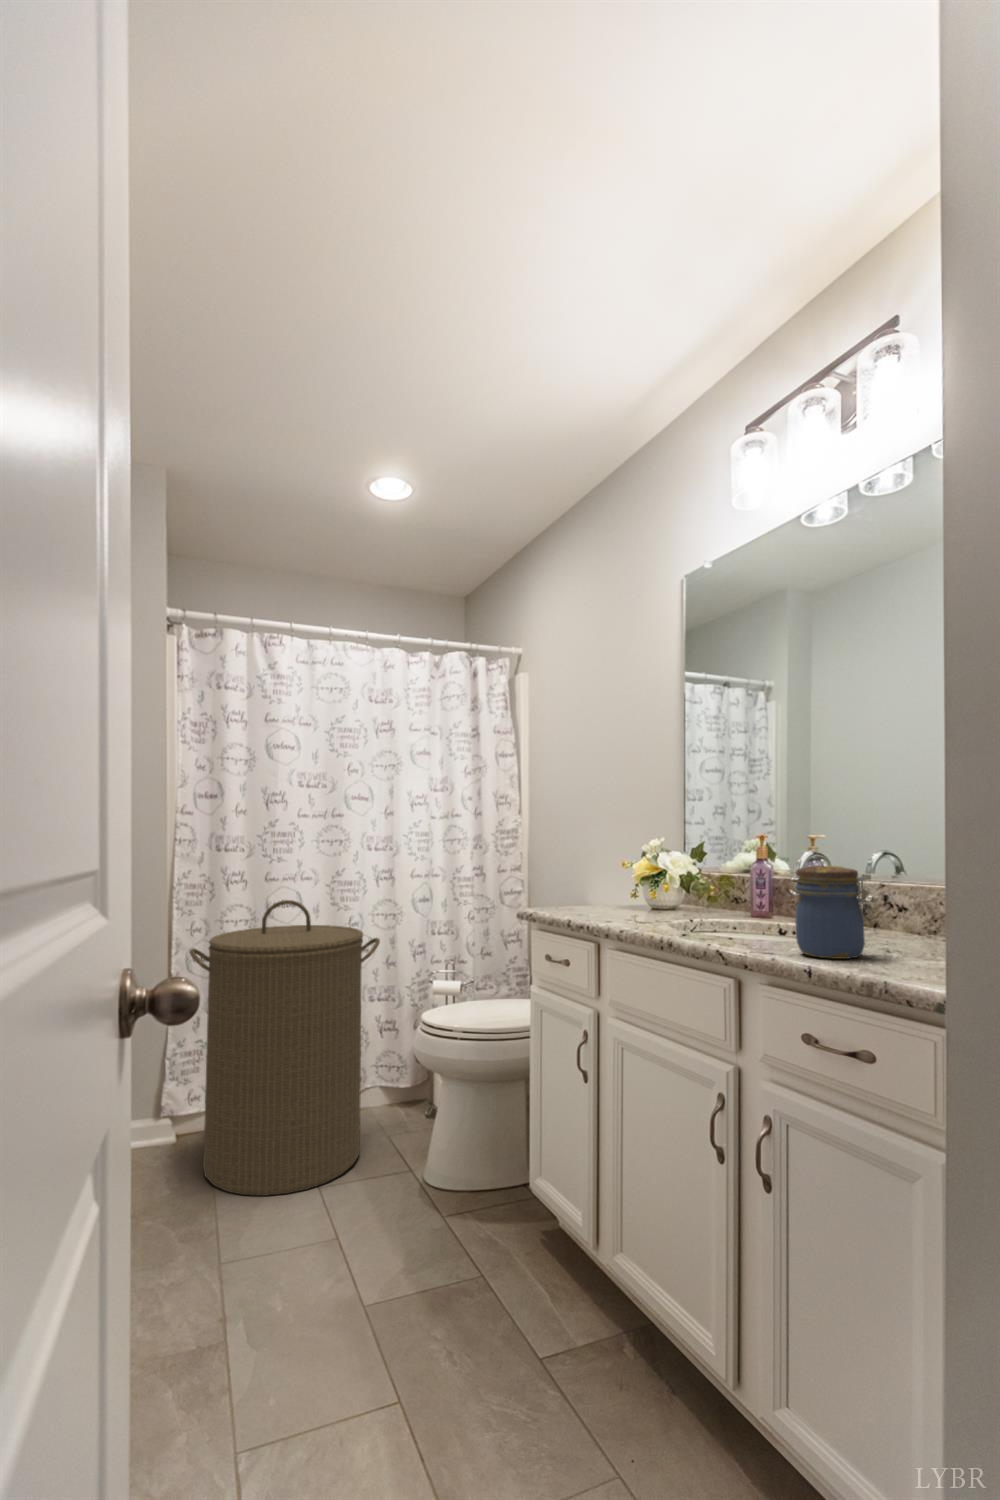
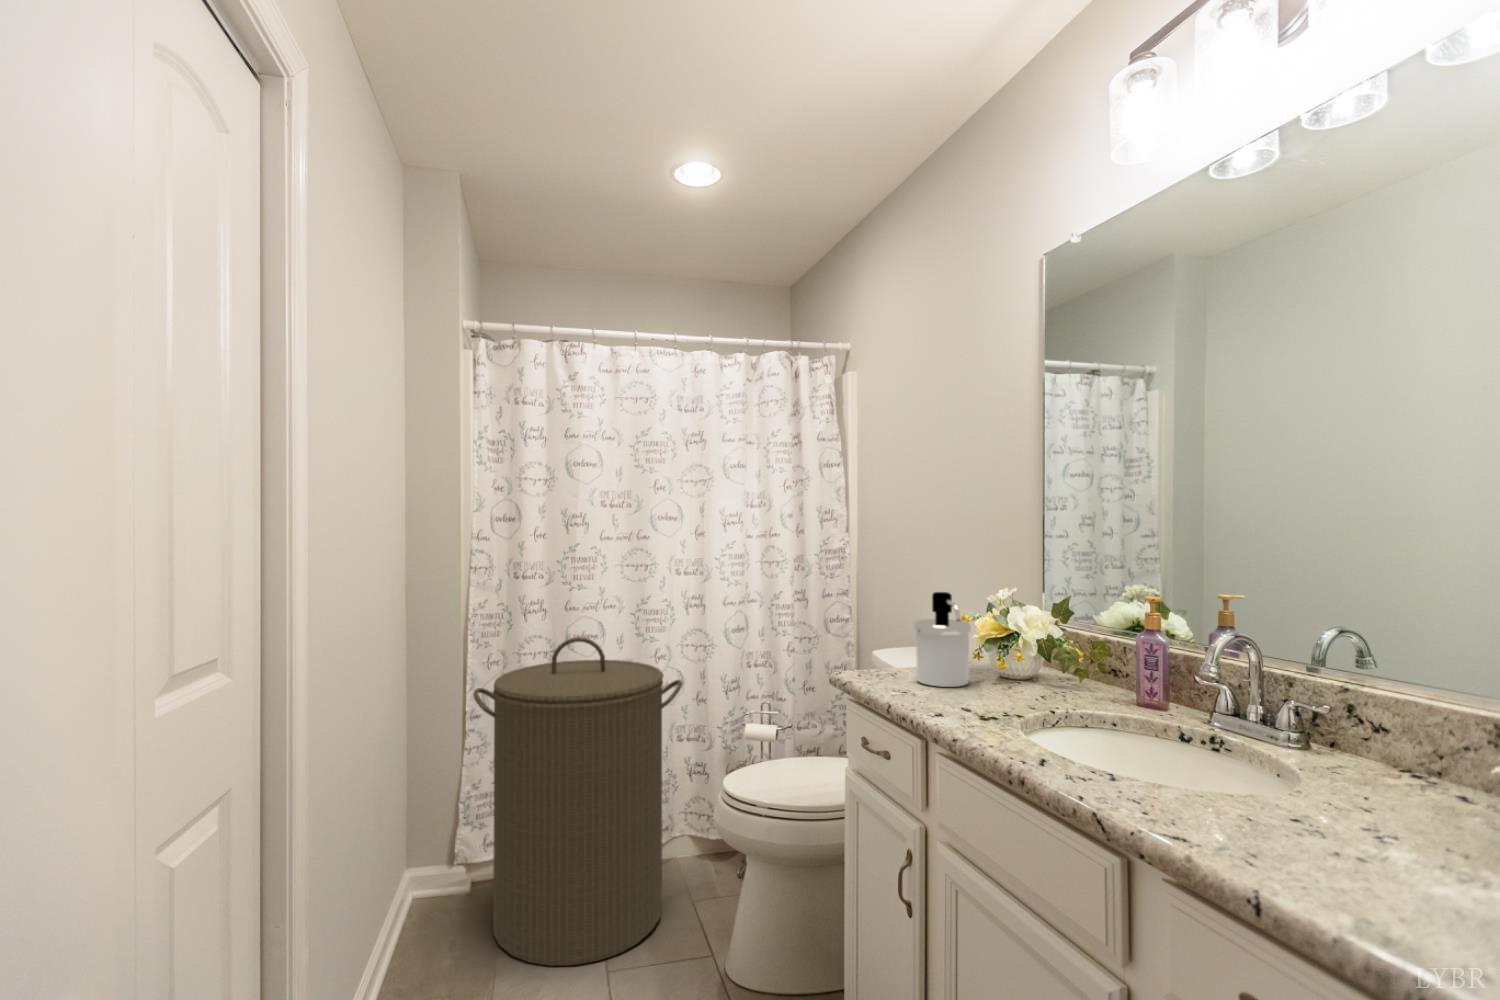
soap dispenser: none [585,841,628,914] -> present [914,592,971,687]
jar: present [795,866,872,959] -> none [1234,698,1377,865]

